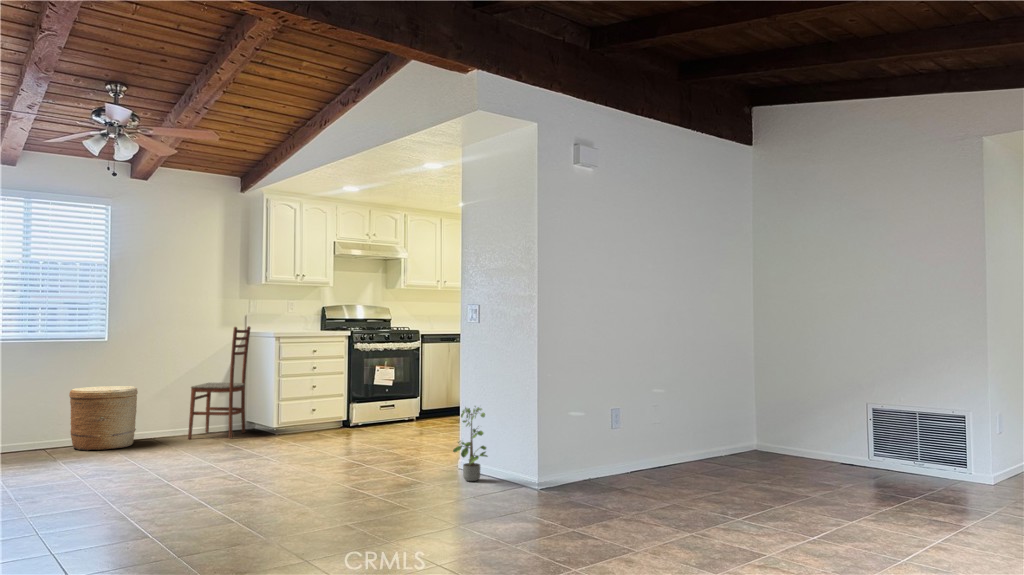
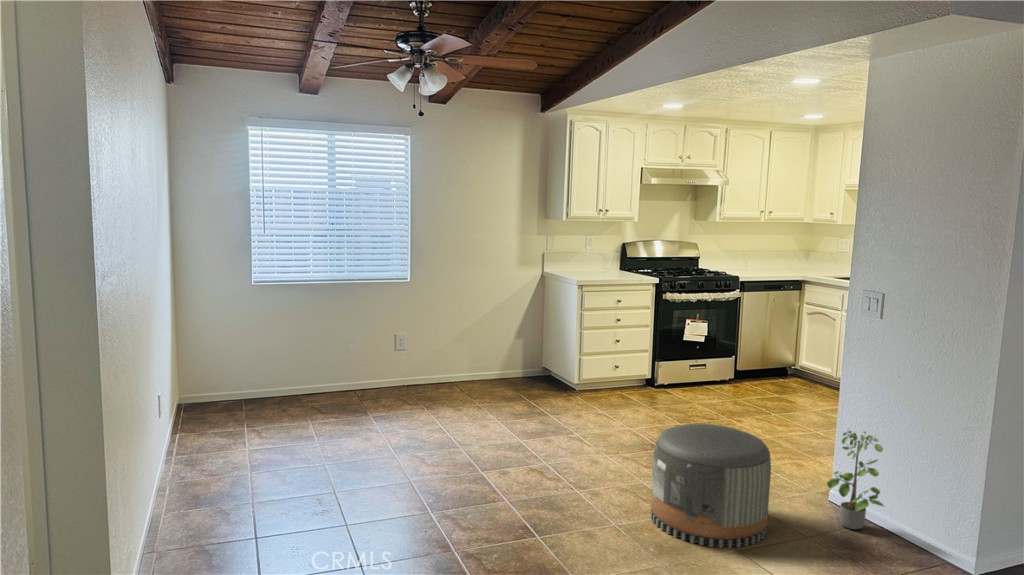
dining chair: present [188,326,251,439] -> none [486,268,550,393]
woven basket: present [69,386,138,451] -> none [374,328,437,399]
pouf: none [317,413,408,498] -> present [651,424,771,548]

